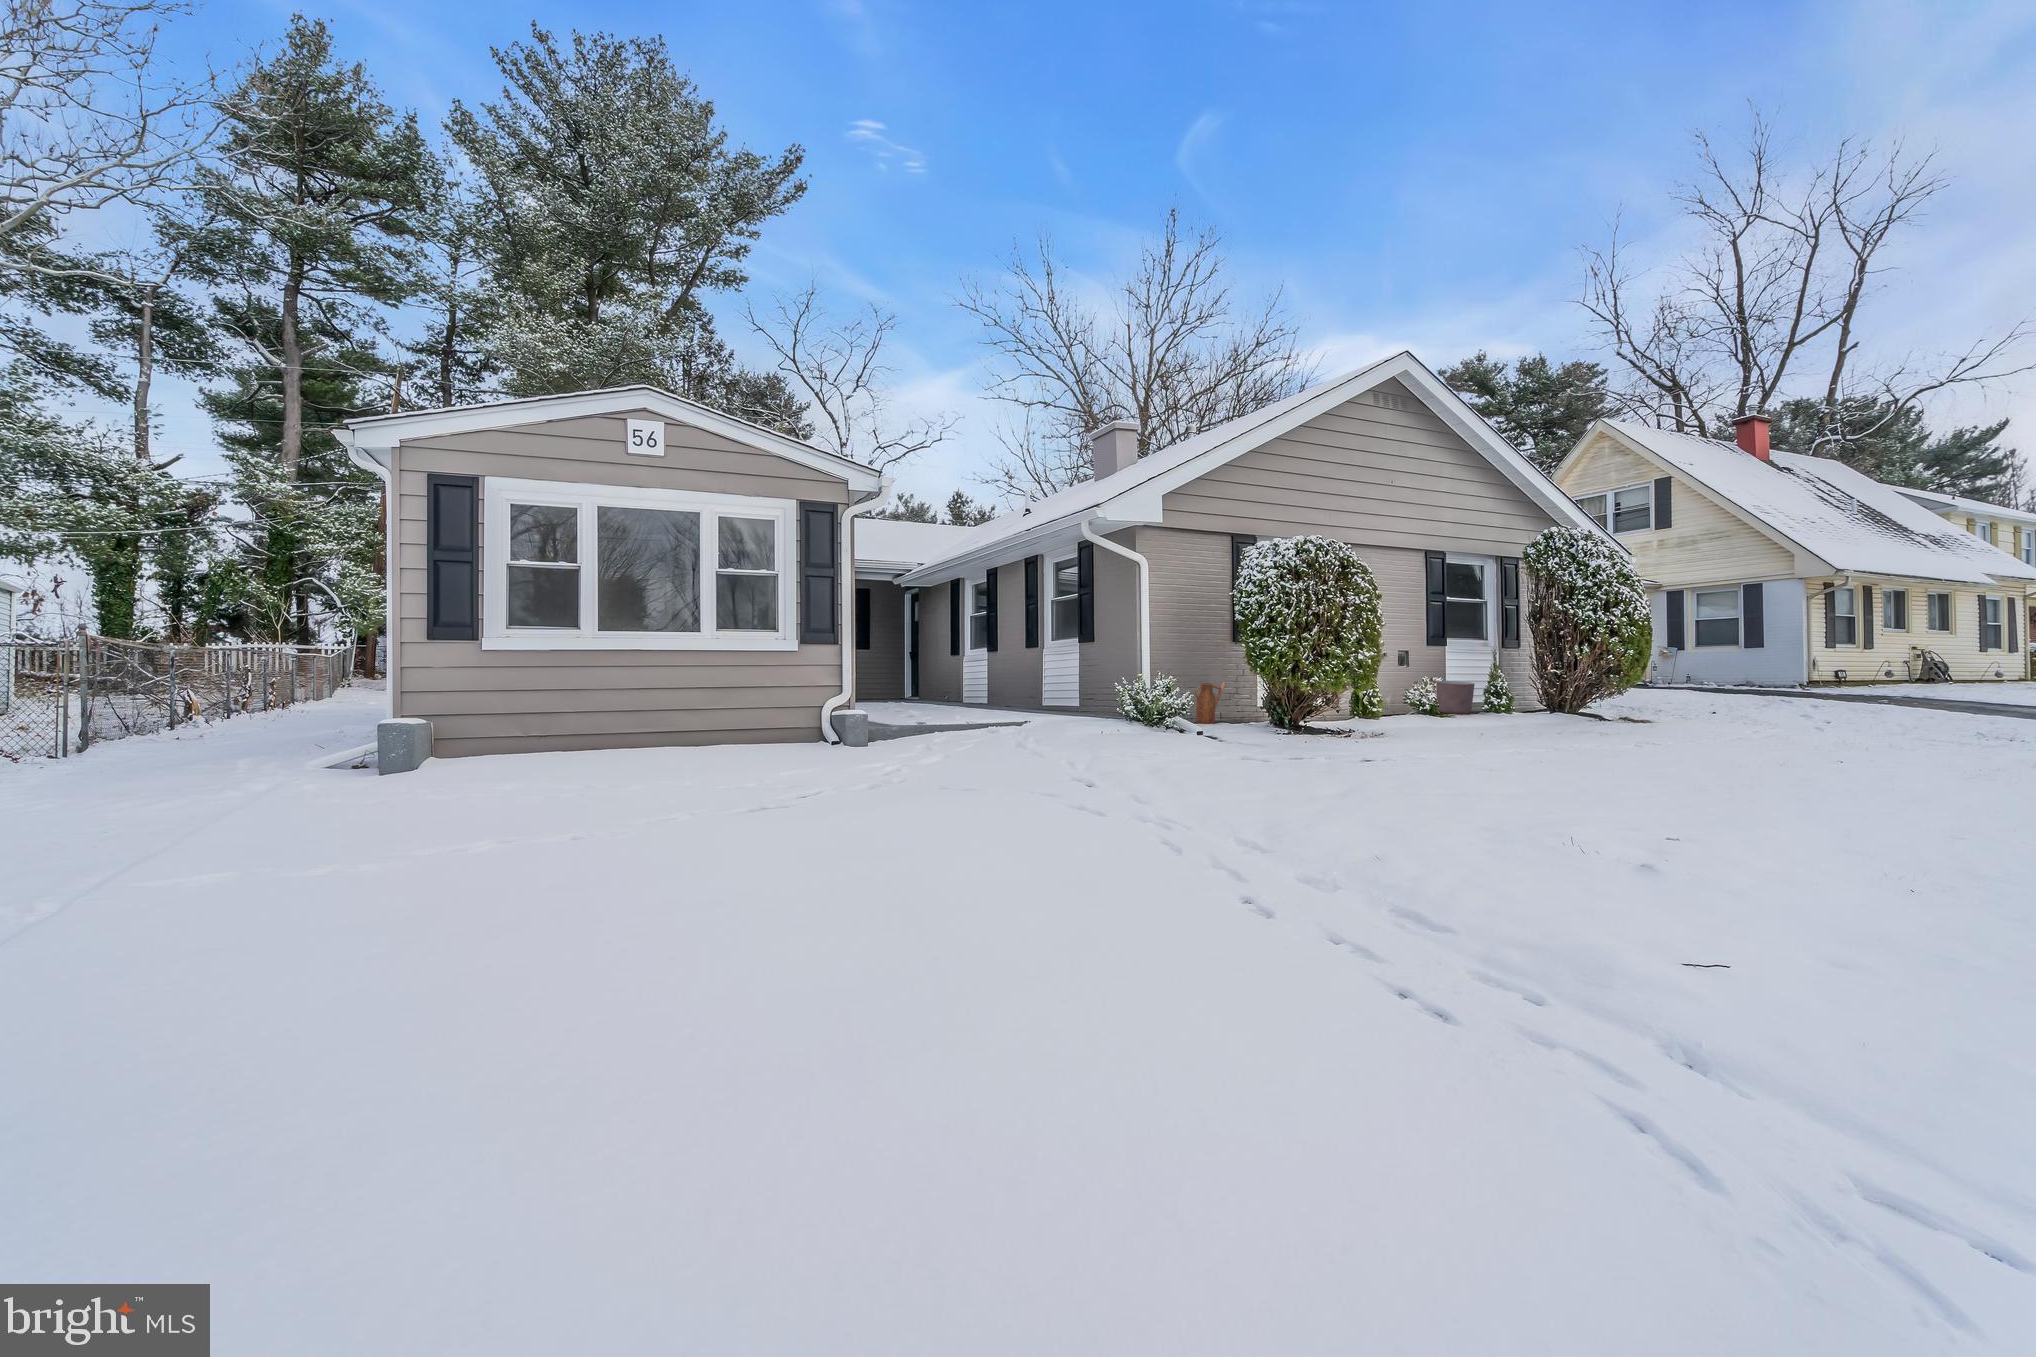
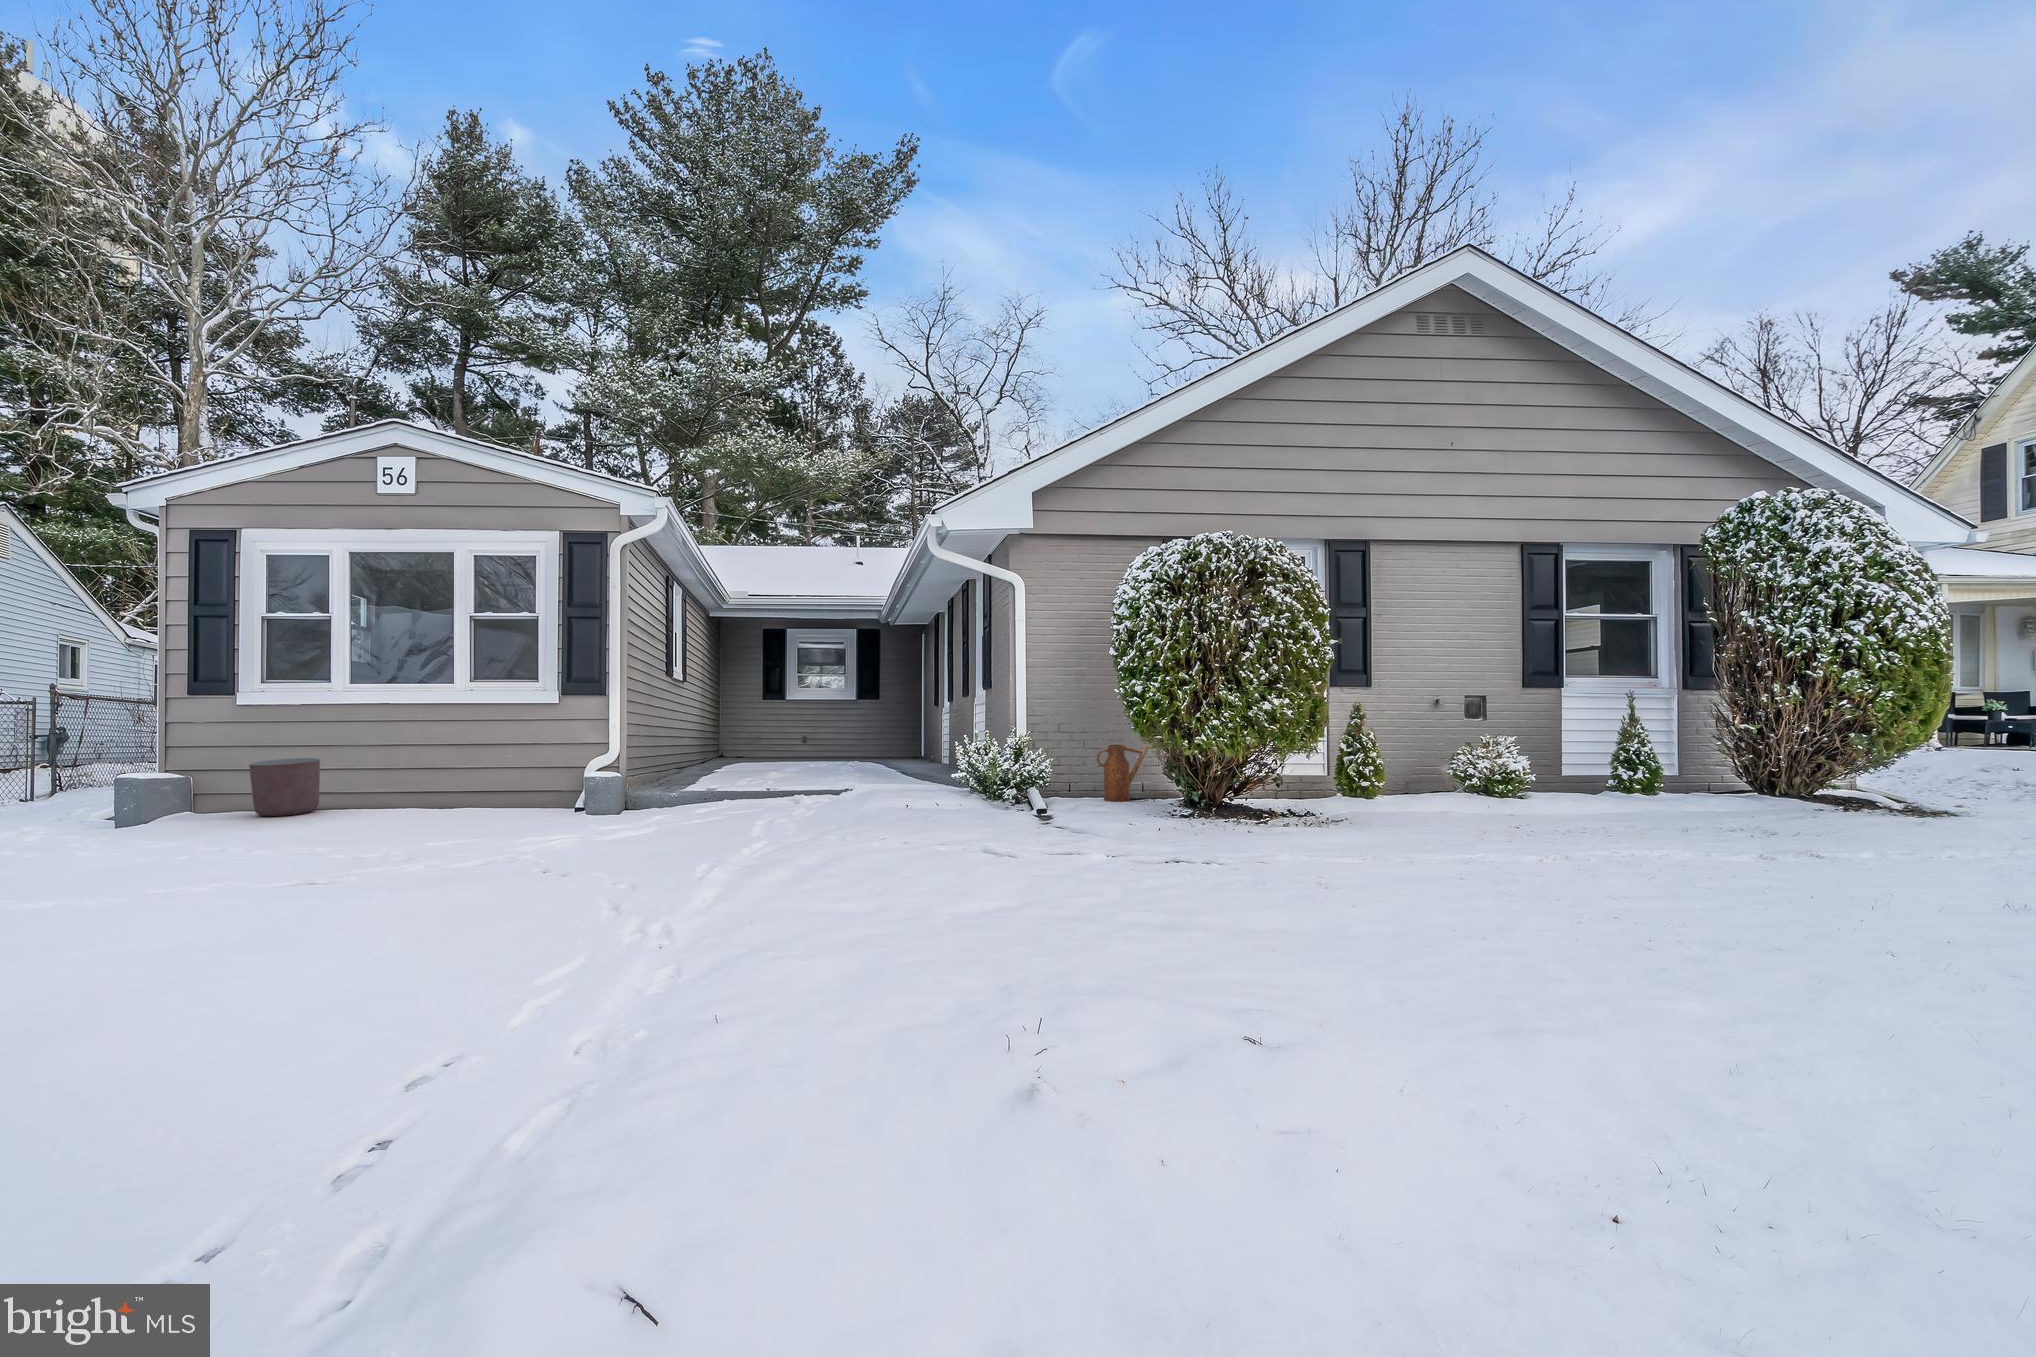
planter: present [1436,681,1475,714] -> present [249,758,320,816]

